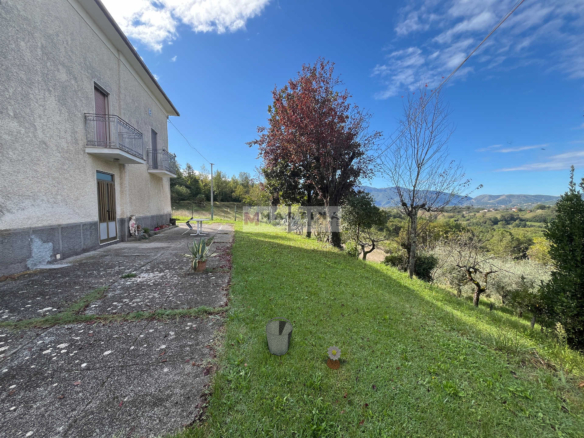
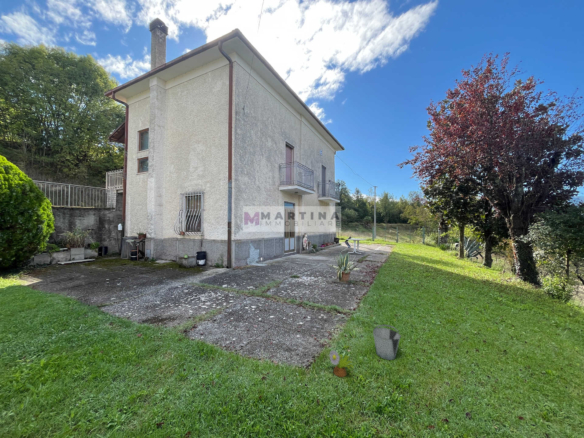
decorative plant: present [323,345,348,369] -> present [329,350,353,377]

